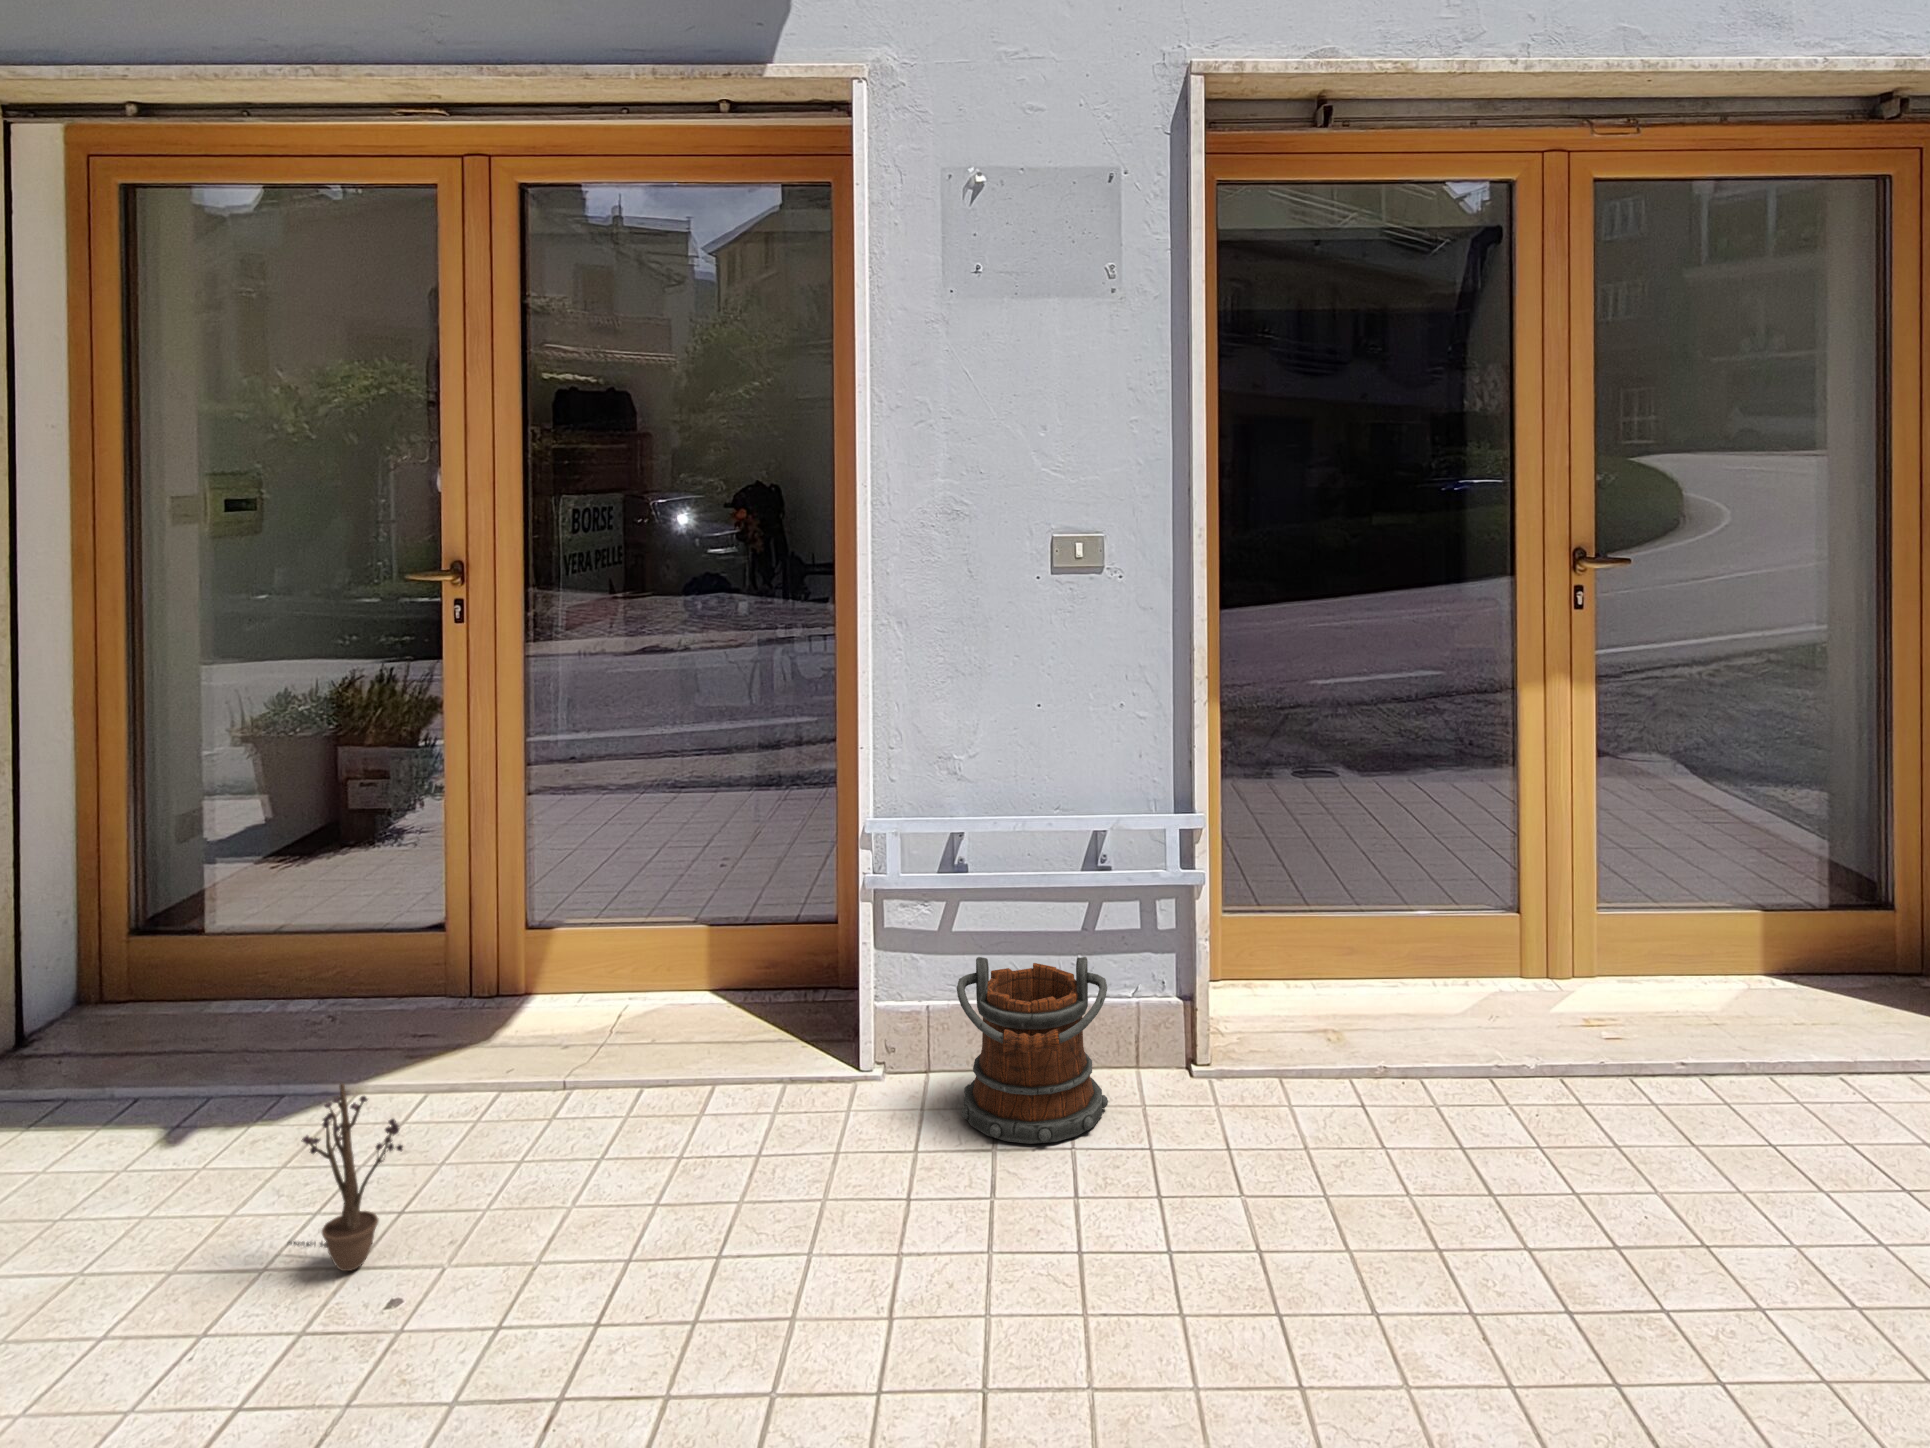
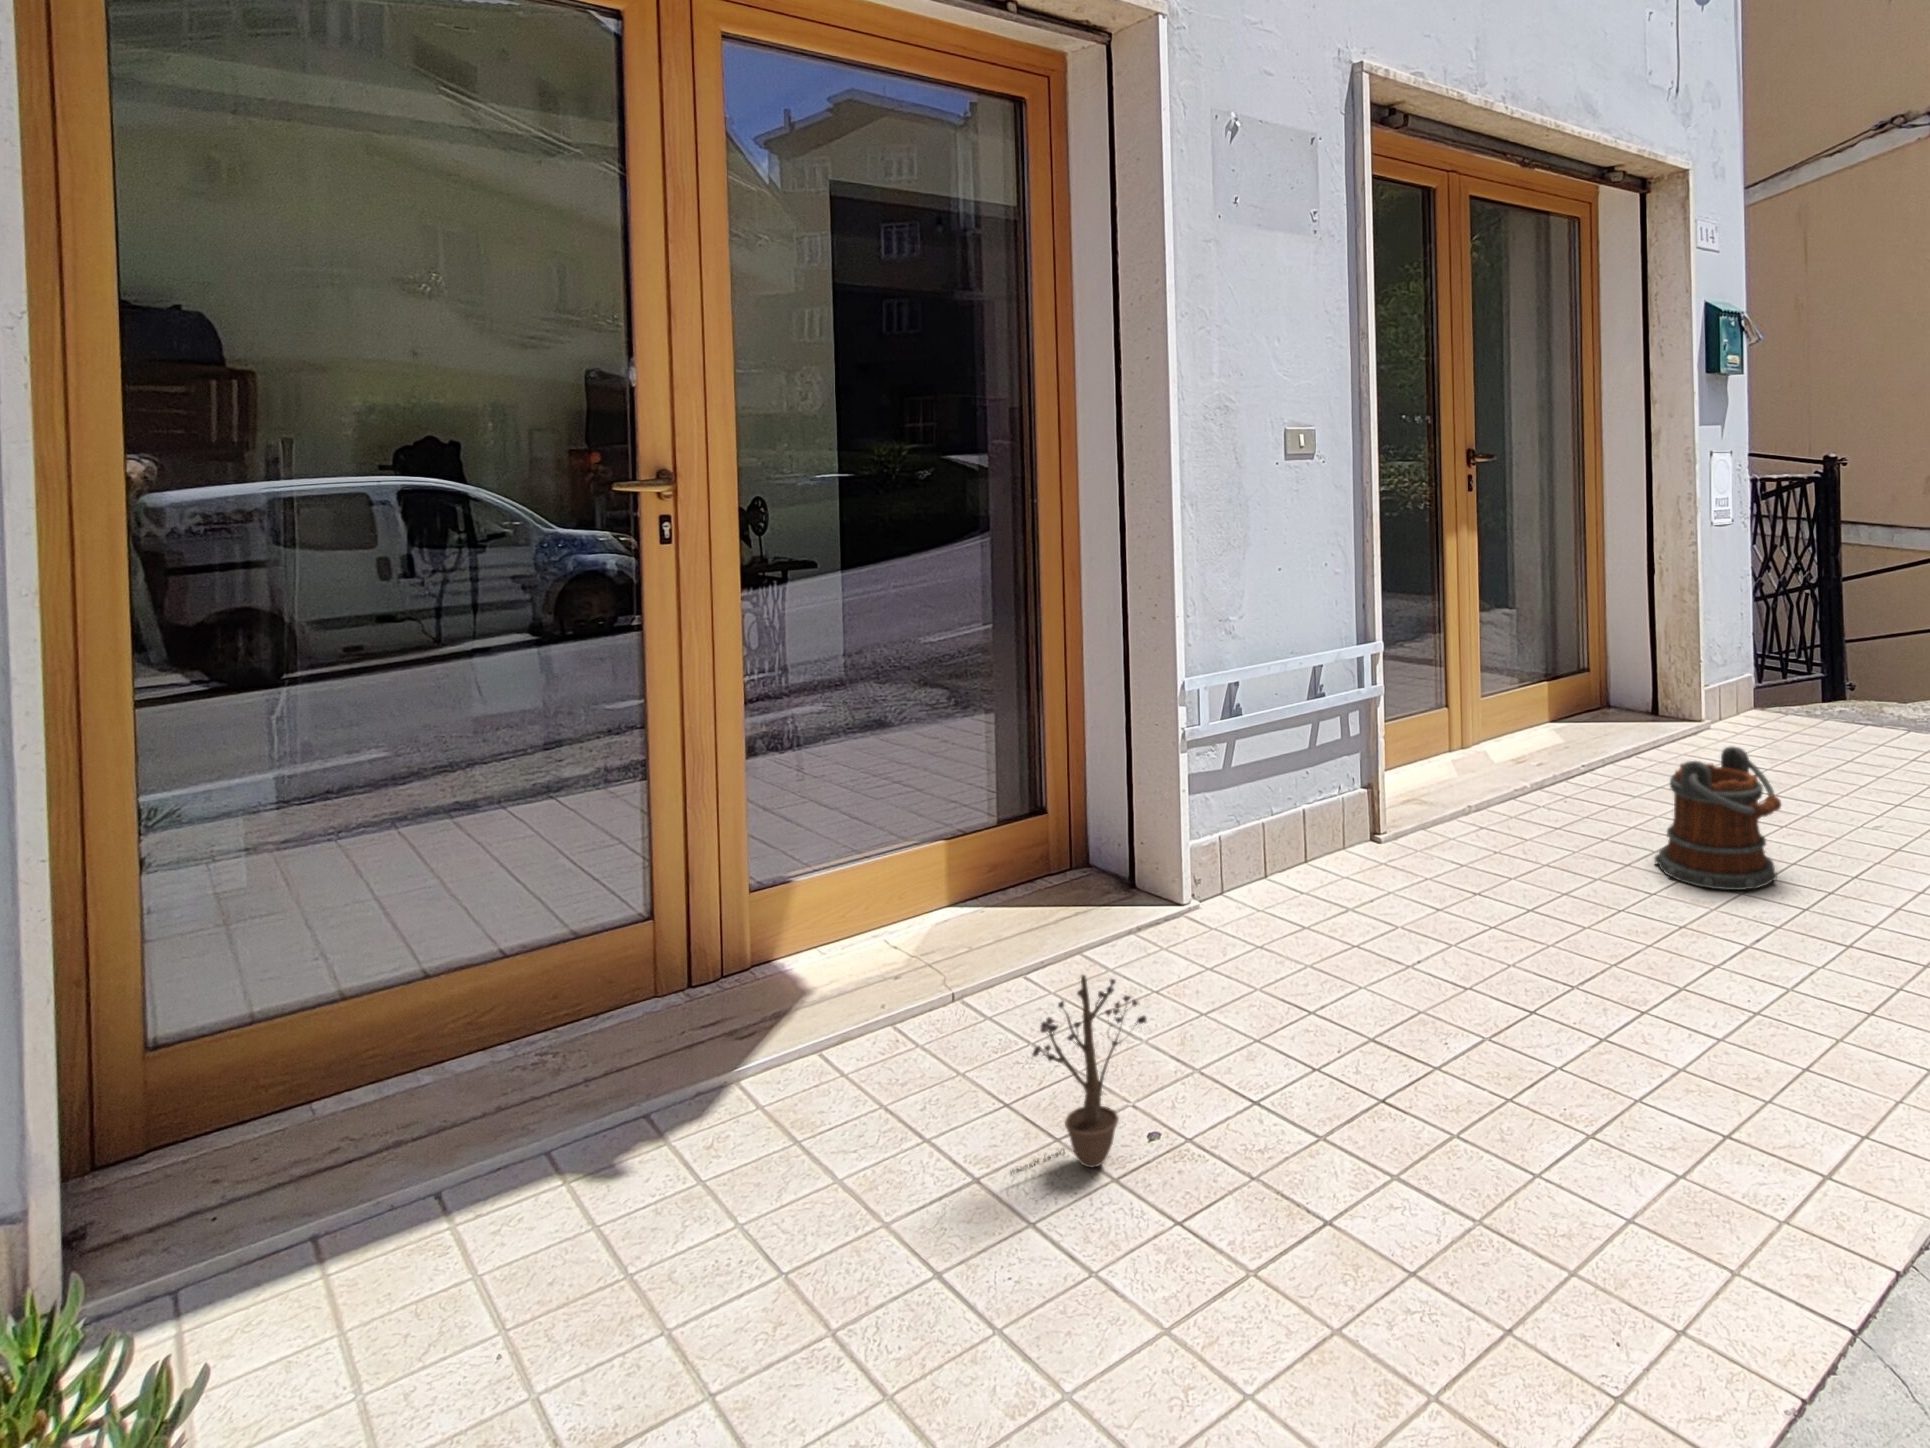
bucket: present [957,957,1108,1144] -> present [1654,747,1781,890]

